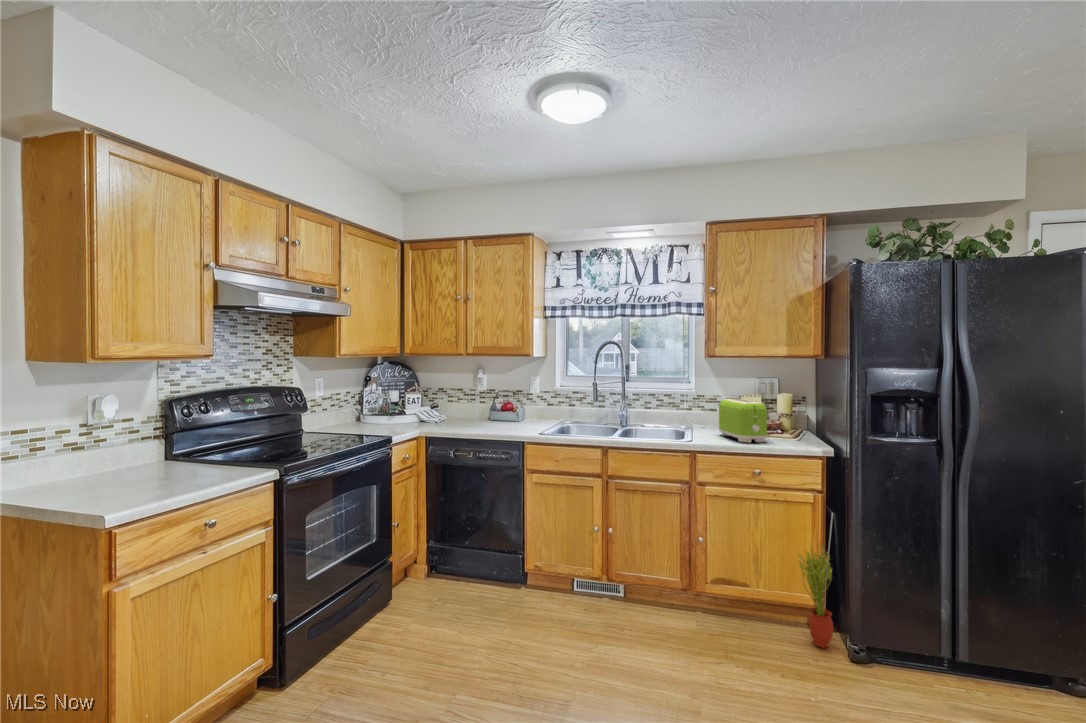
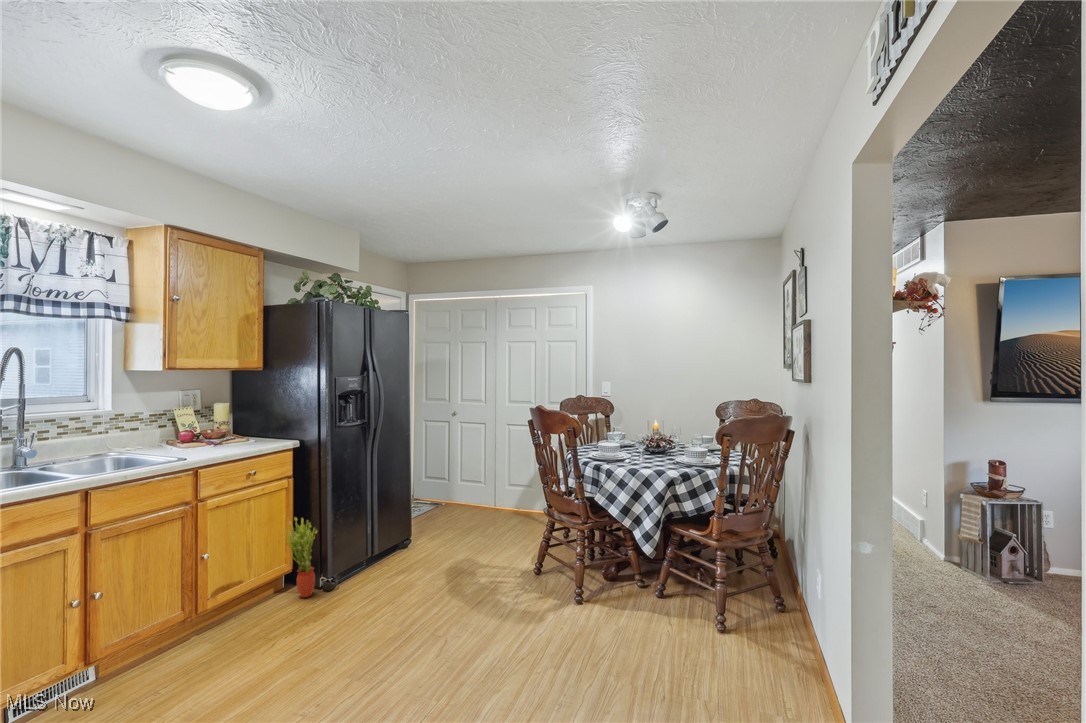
toaster: present [719,399,767,442] -> none [172,410,241,451]

